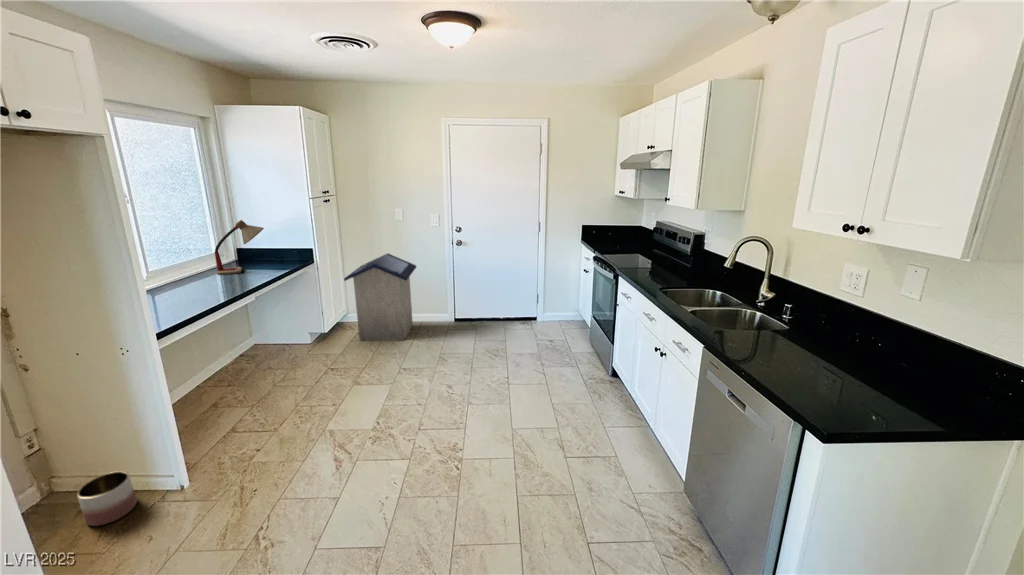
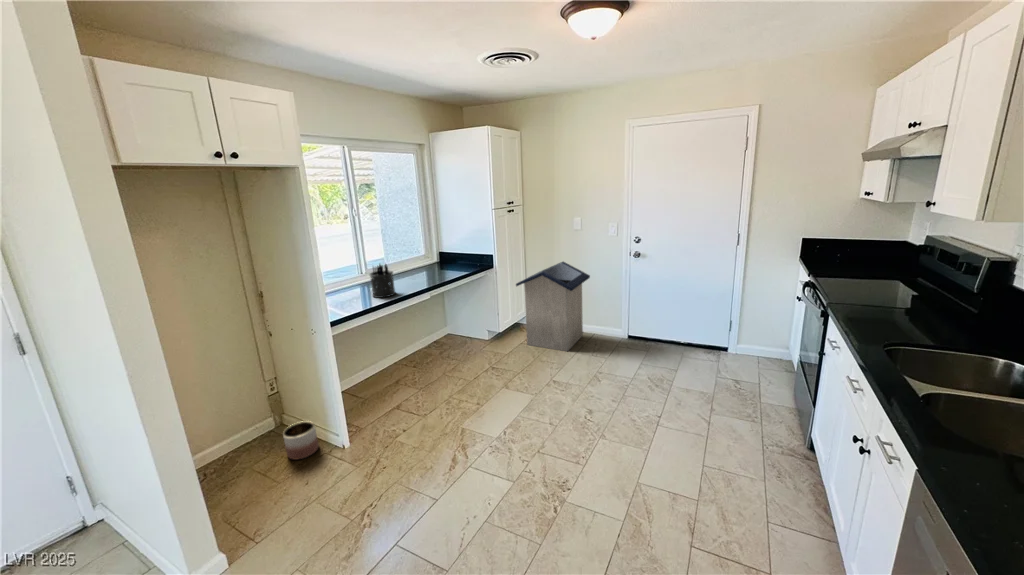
desk lamp: present [215,220,264,275] -> none [415,228,452,274]
pen holder: none [172,260,212,304] -> present [370,264,395,298]

